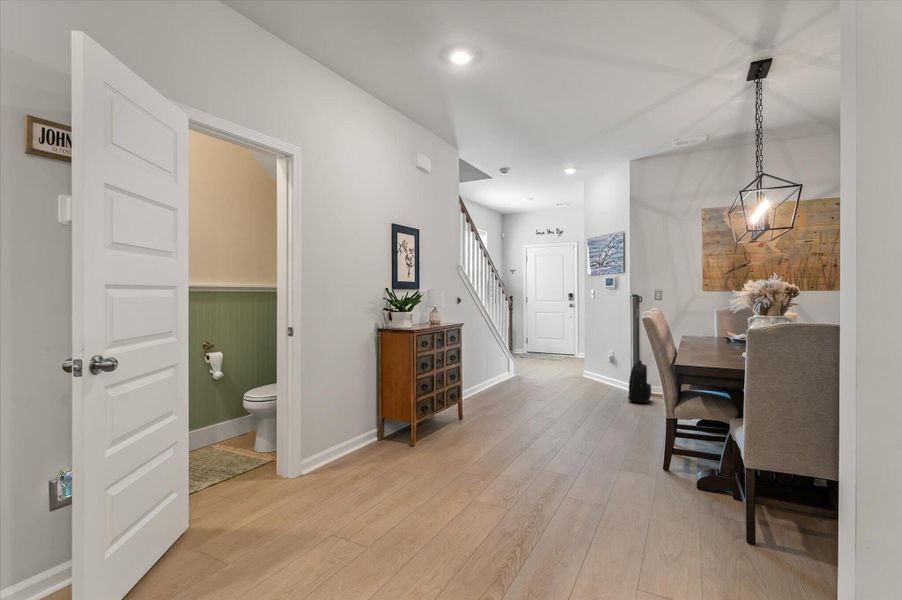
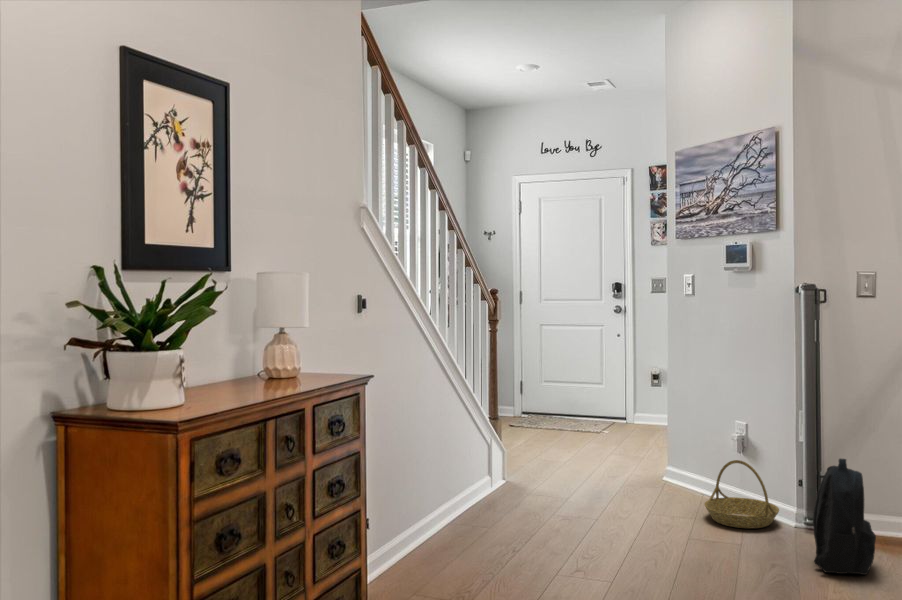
basket: none [594,364,623,391] -> present [704,460,779,528]

